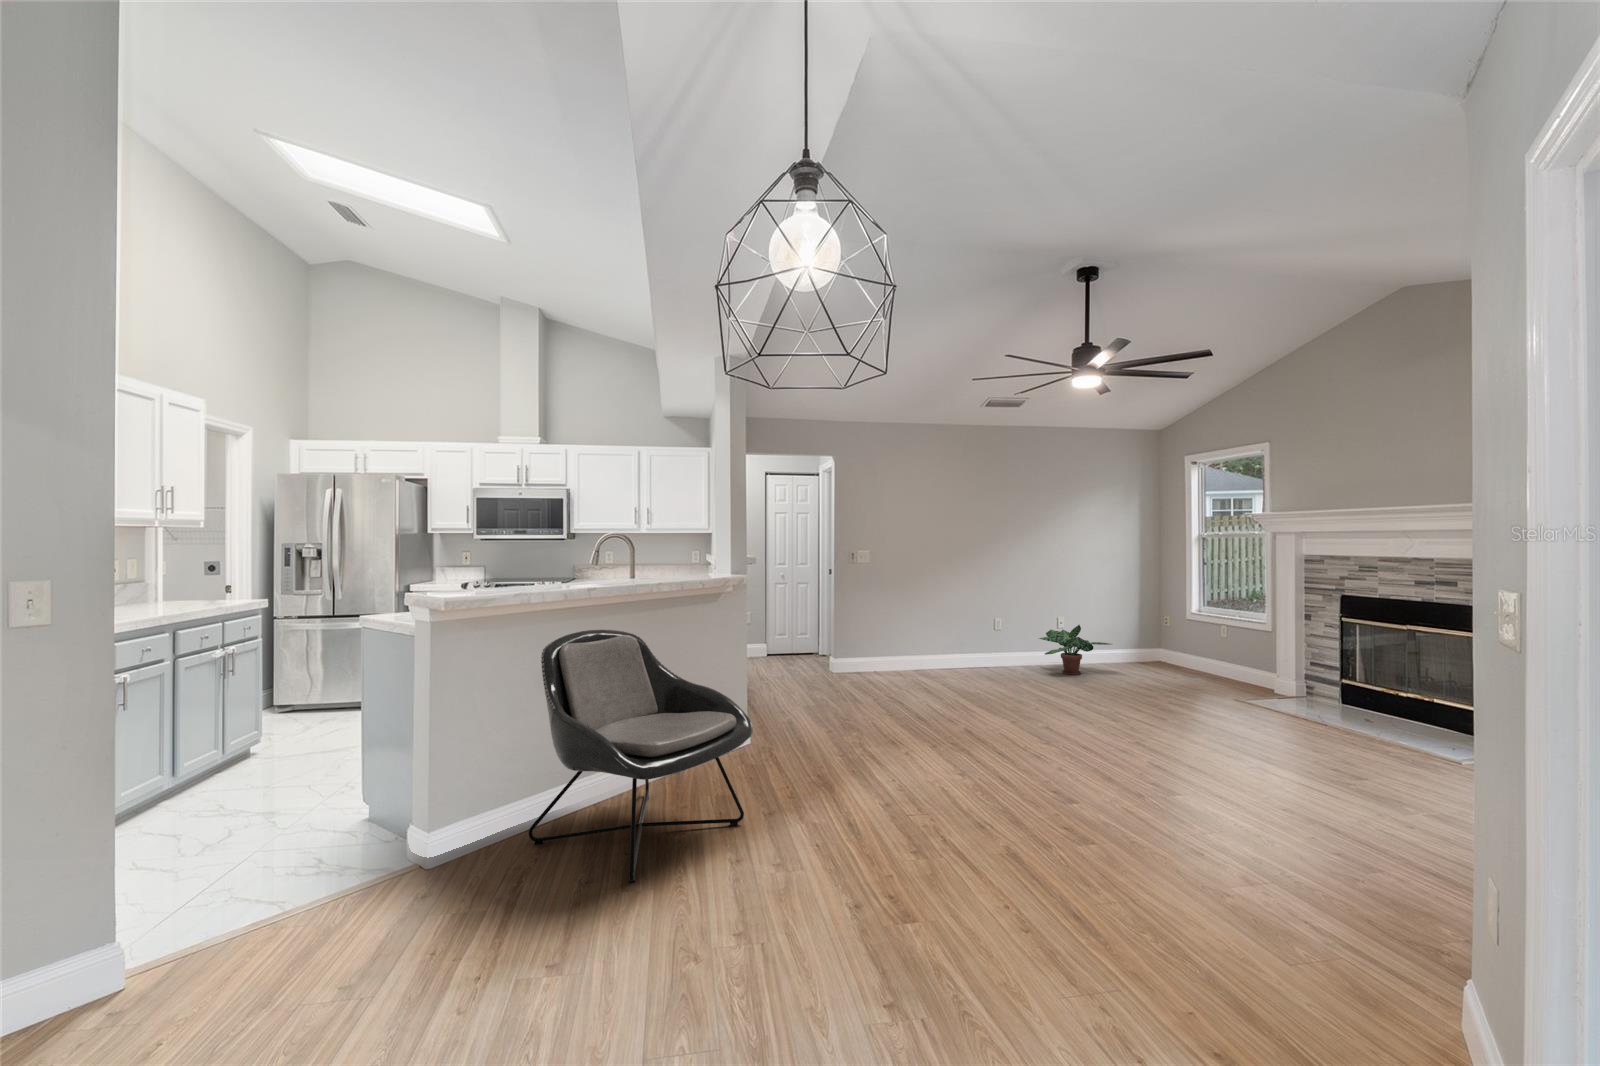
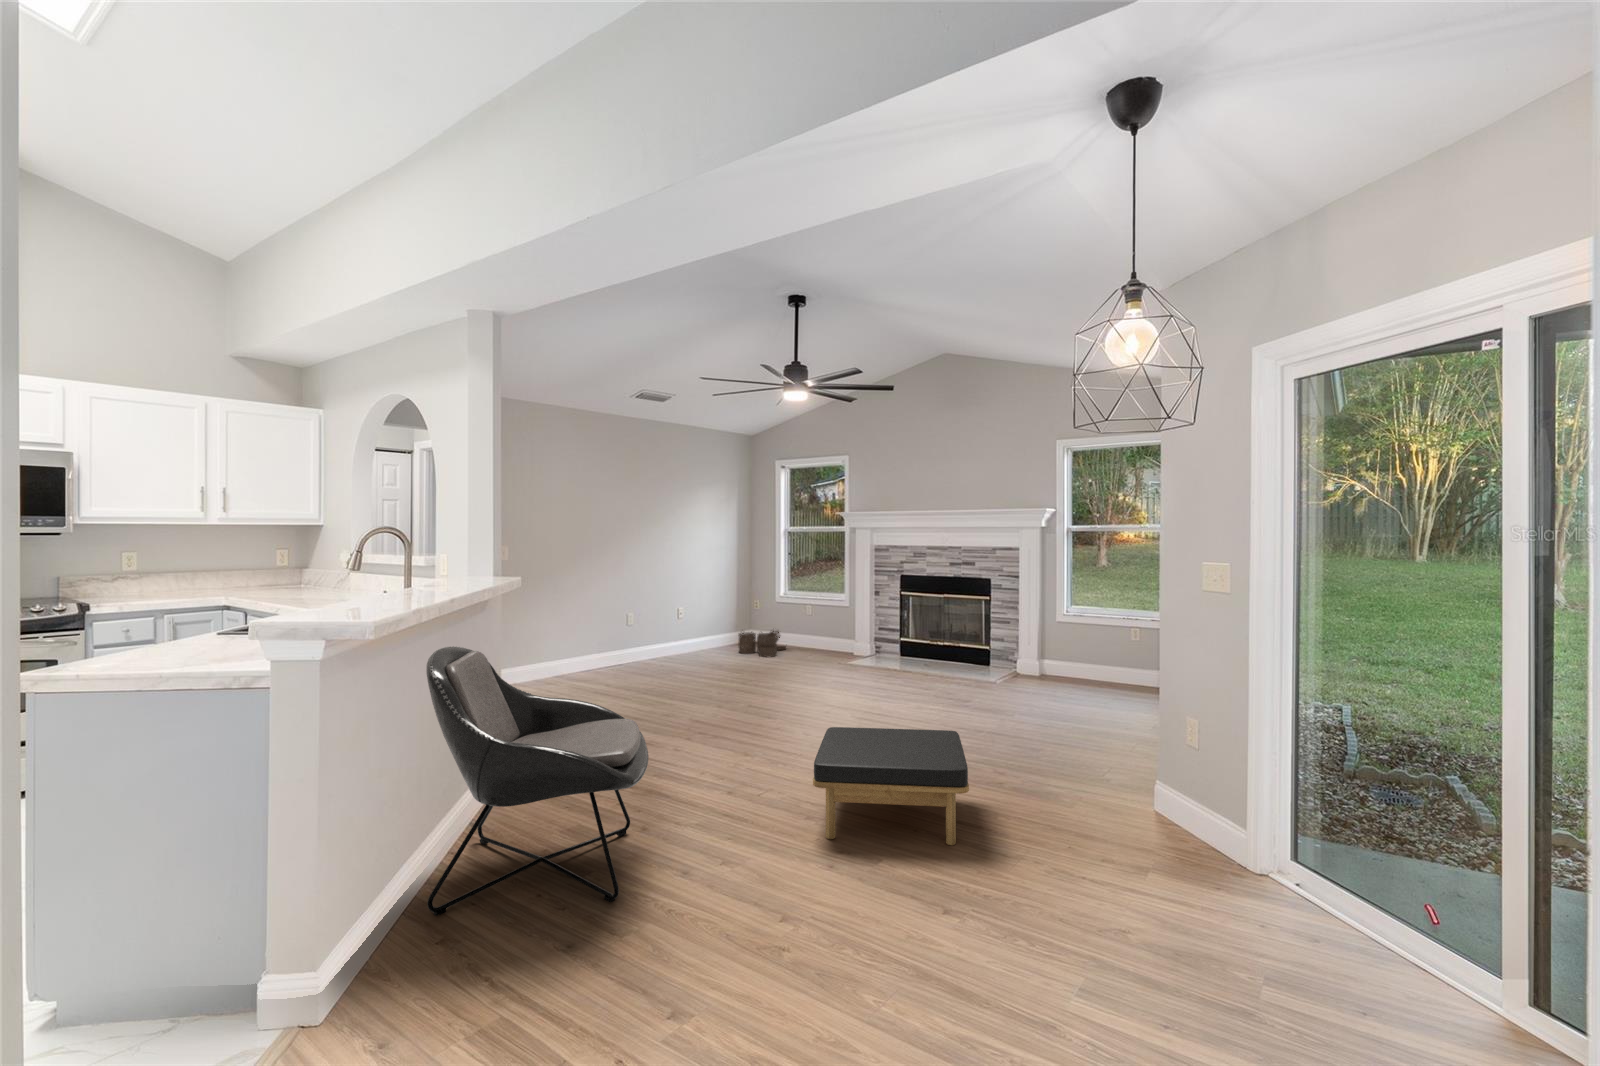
potted plant: present [1039,625,1111,675] -> none [673,614,739,662]
woven basket: none [1127,645,1192,680] -> present [738,630,786,657]
ottoman: none [875,770,1132,974] -> present [813,727,969,845]

